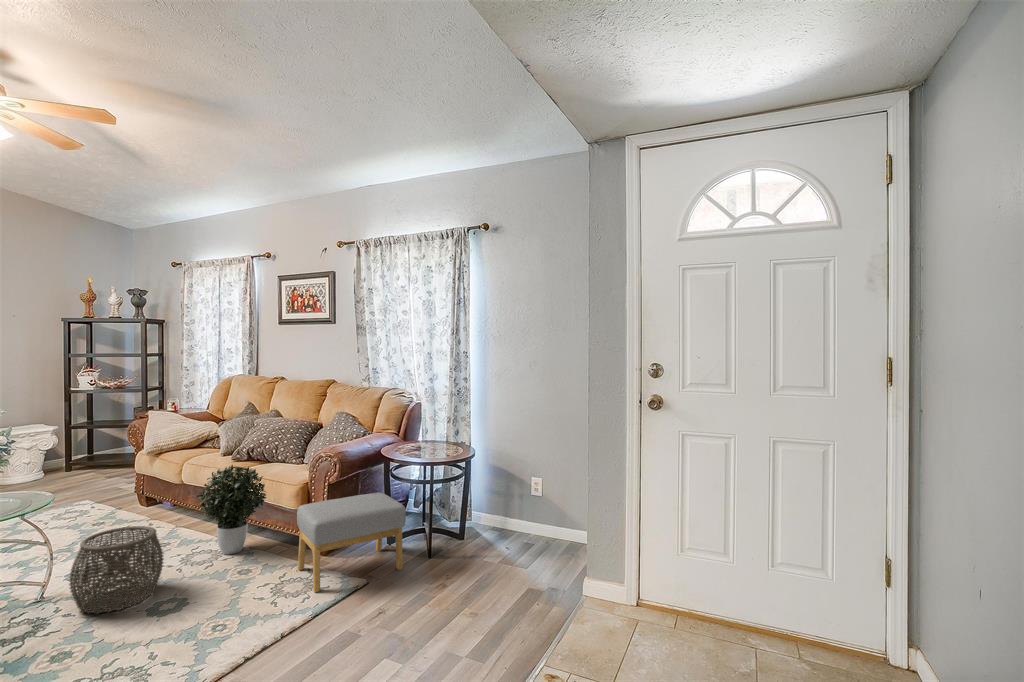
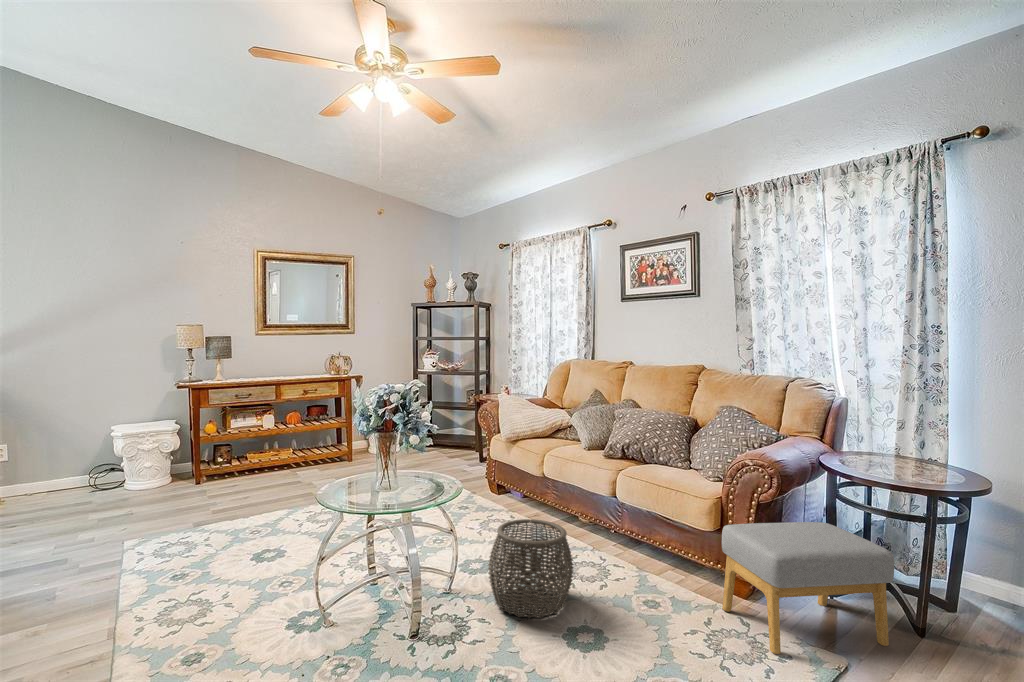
potted plant: present [196,465,266,555] -> none [584,460,660,569]

